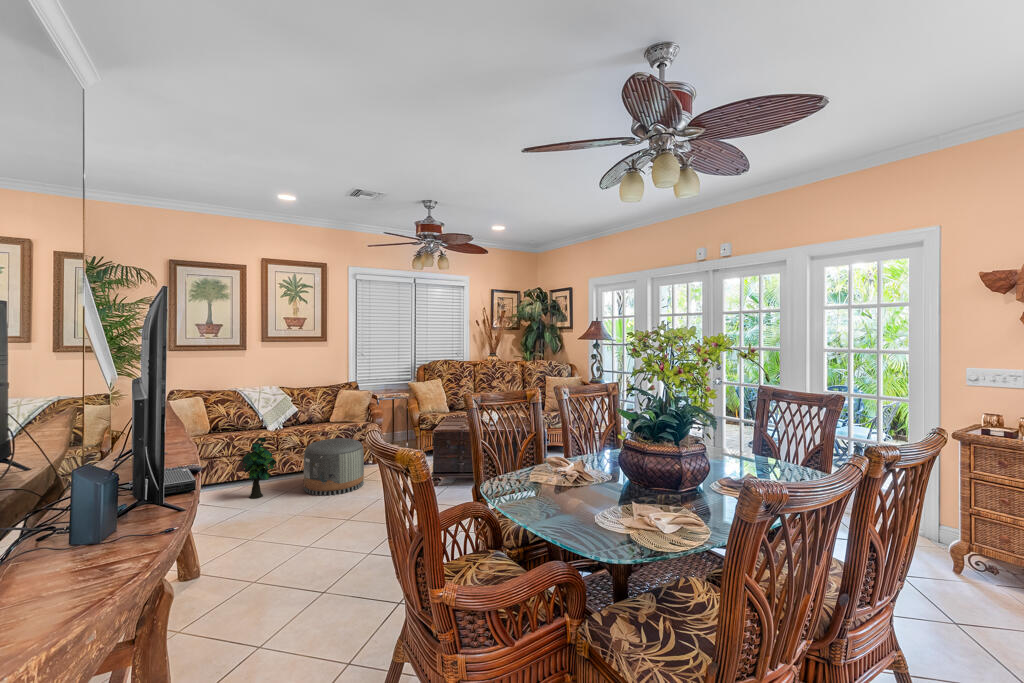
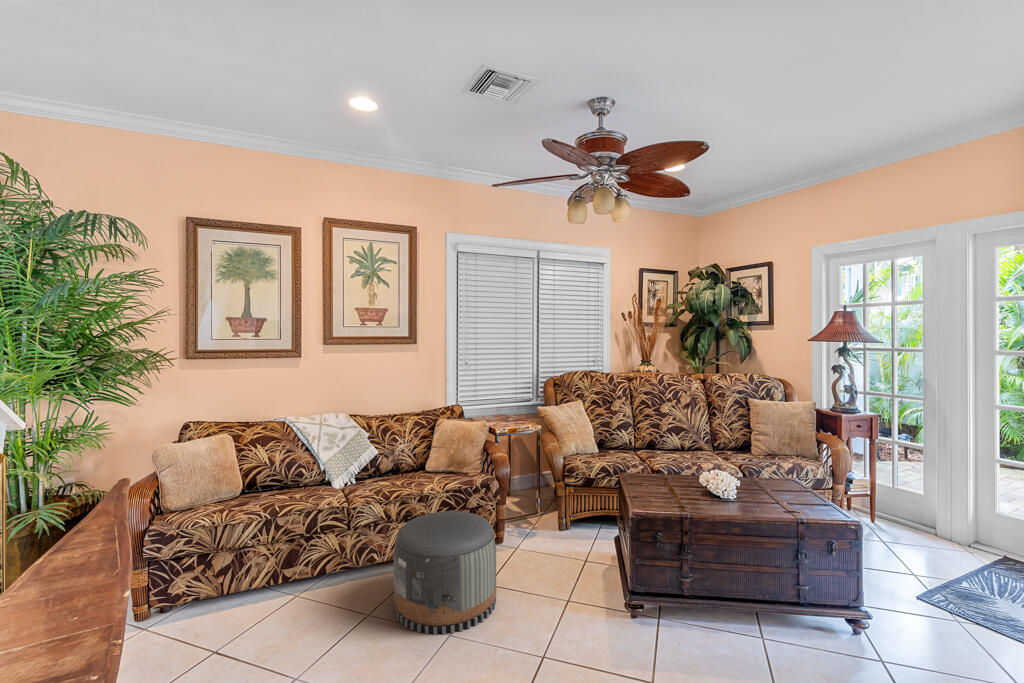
decorative plant: present [238,437,277,499] -> none [277,520,348,637]

